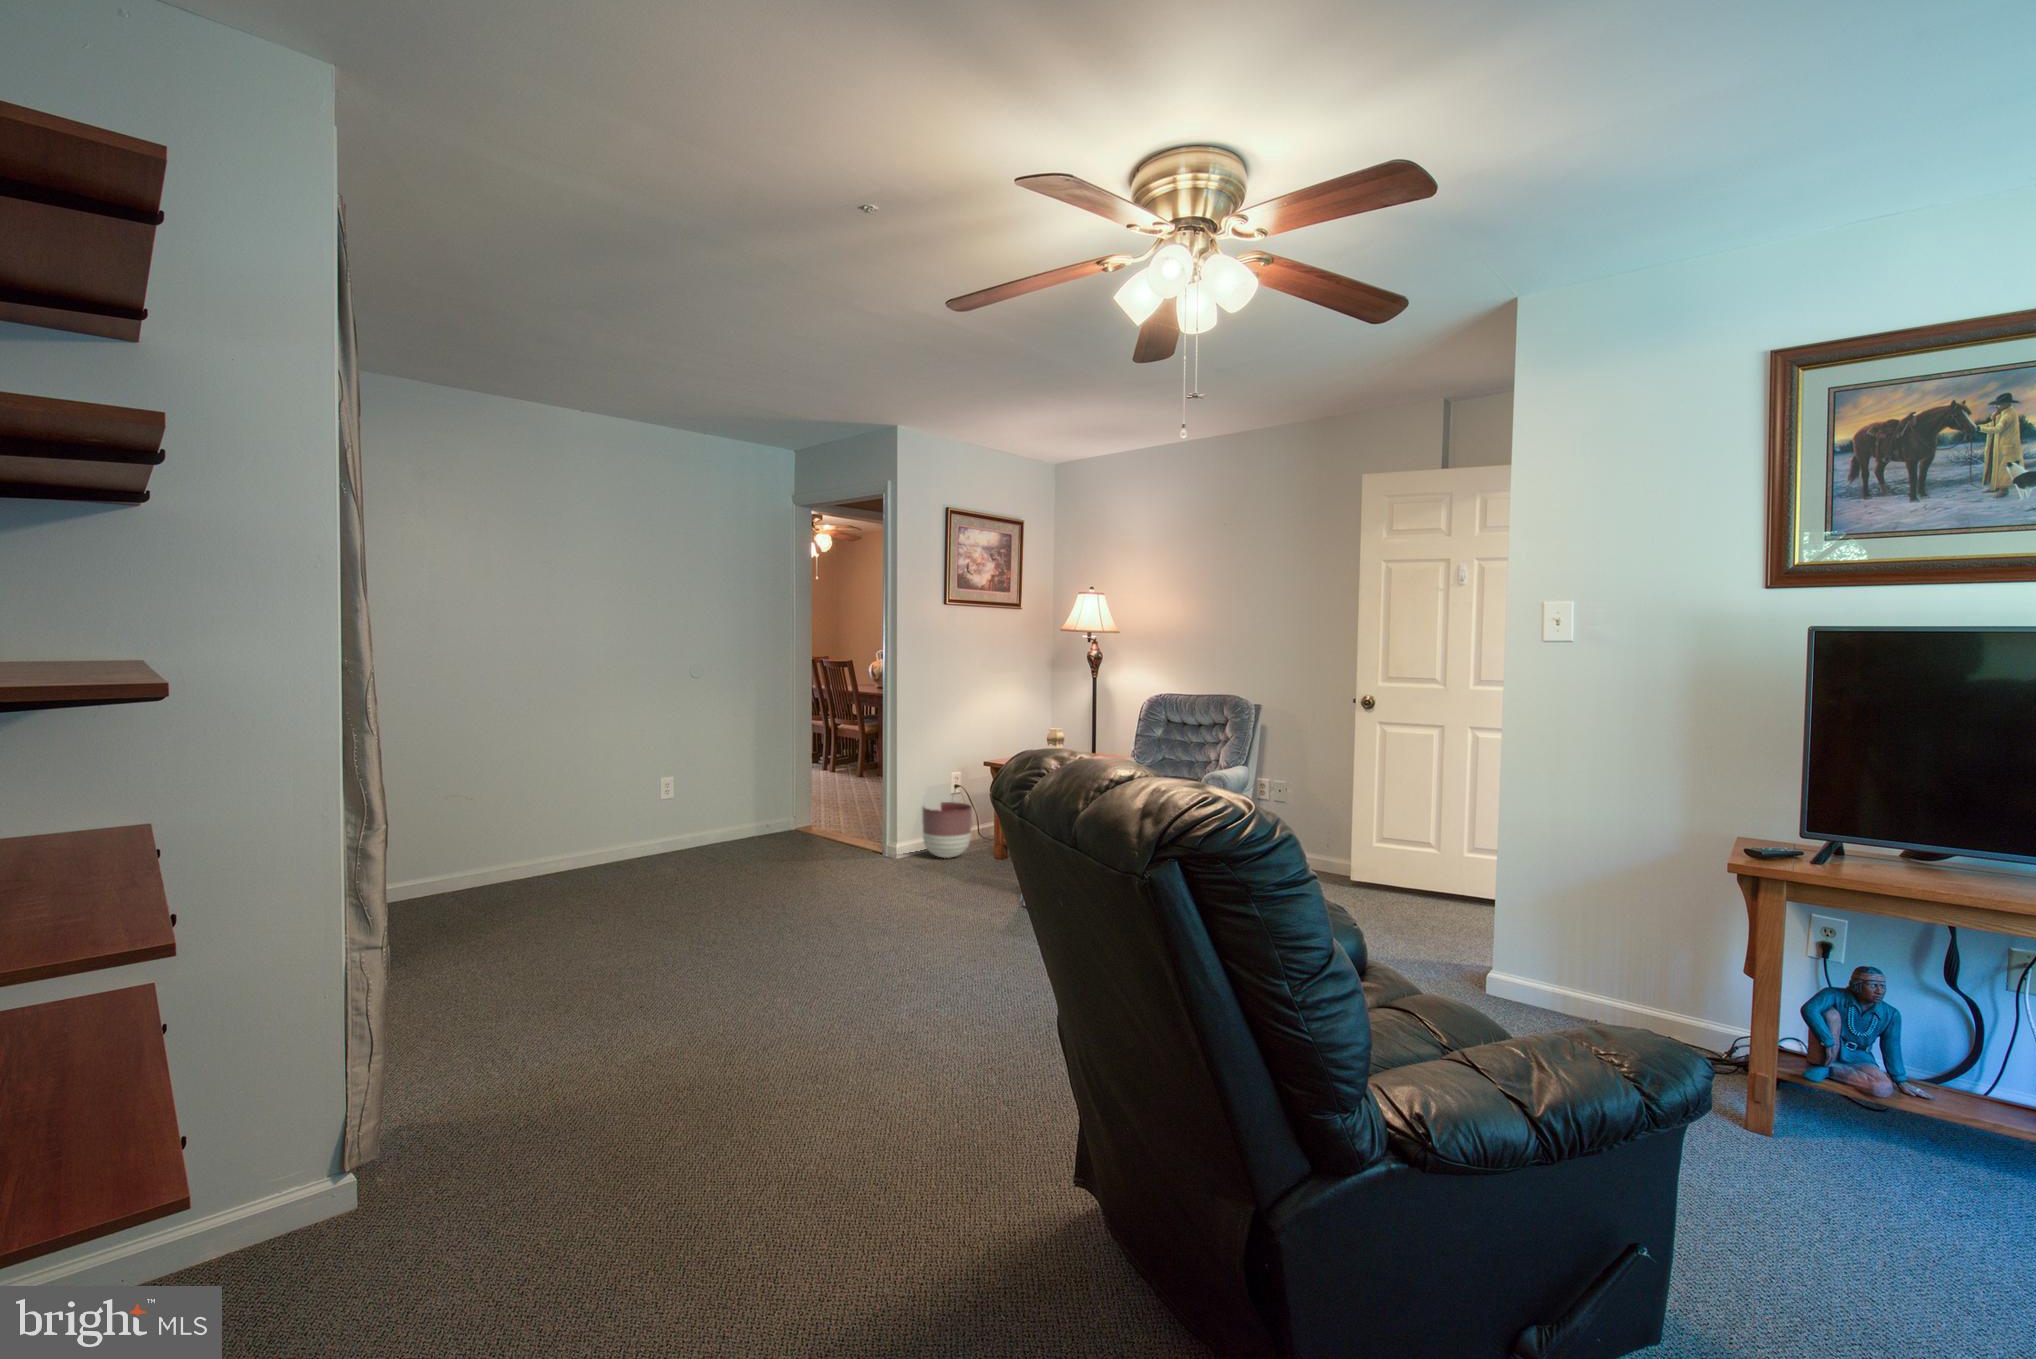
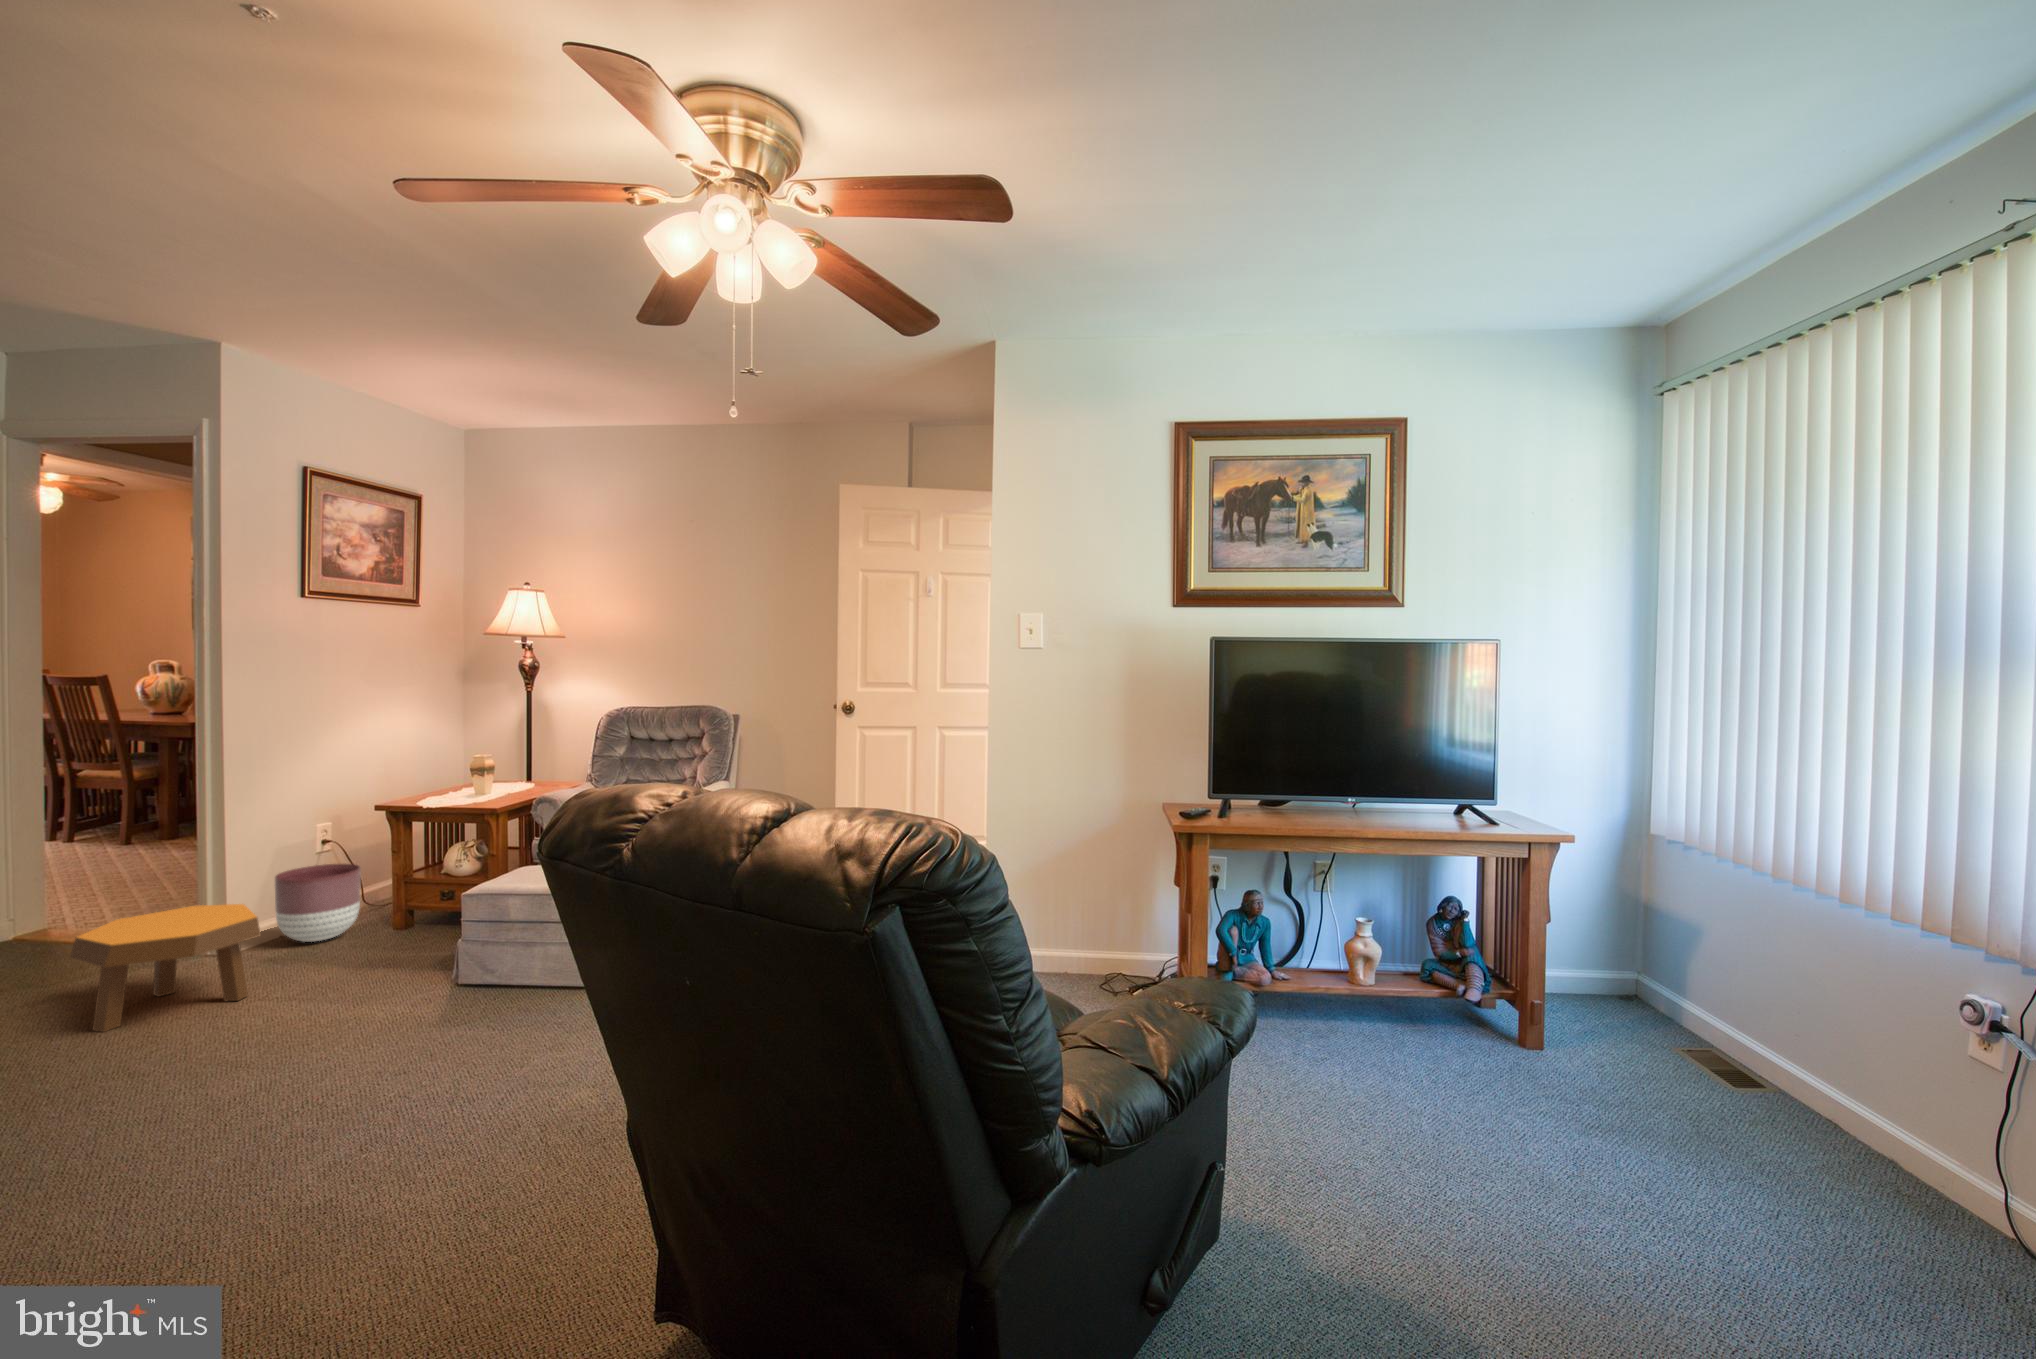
footstool: none [816,818,908,890] -> present [70,904,261,1032]

